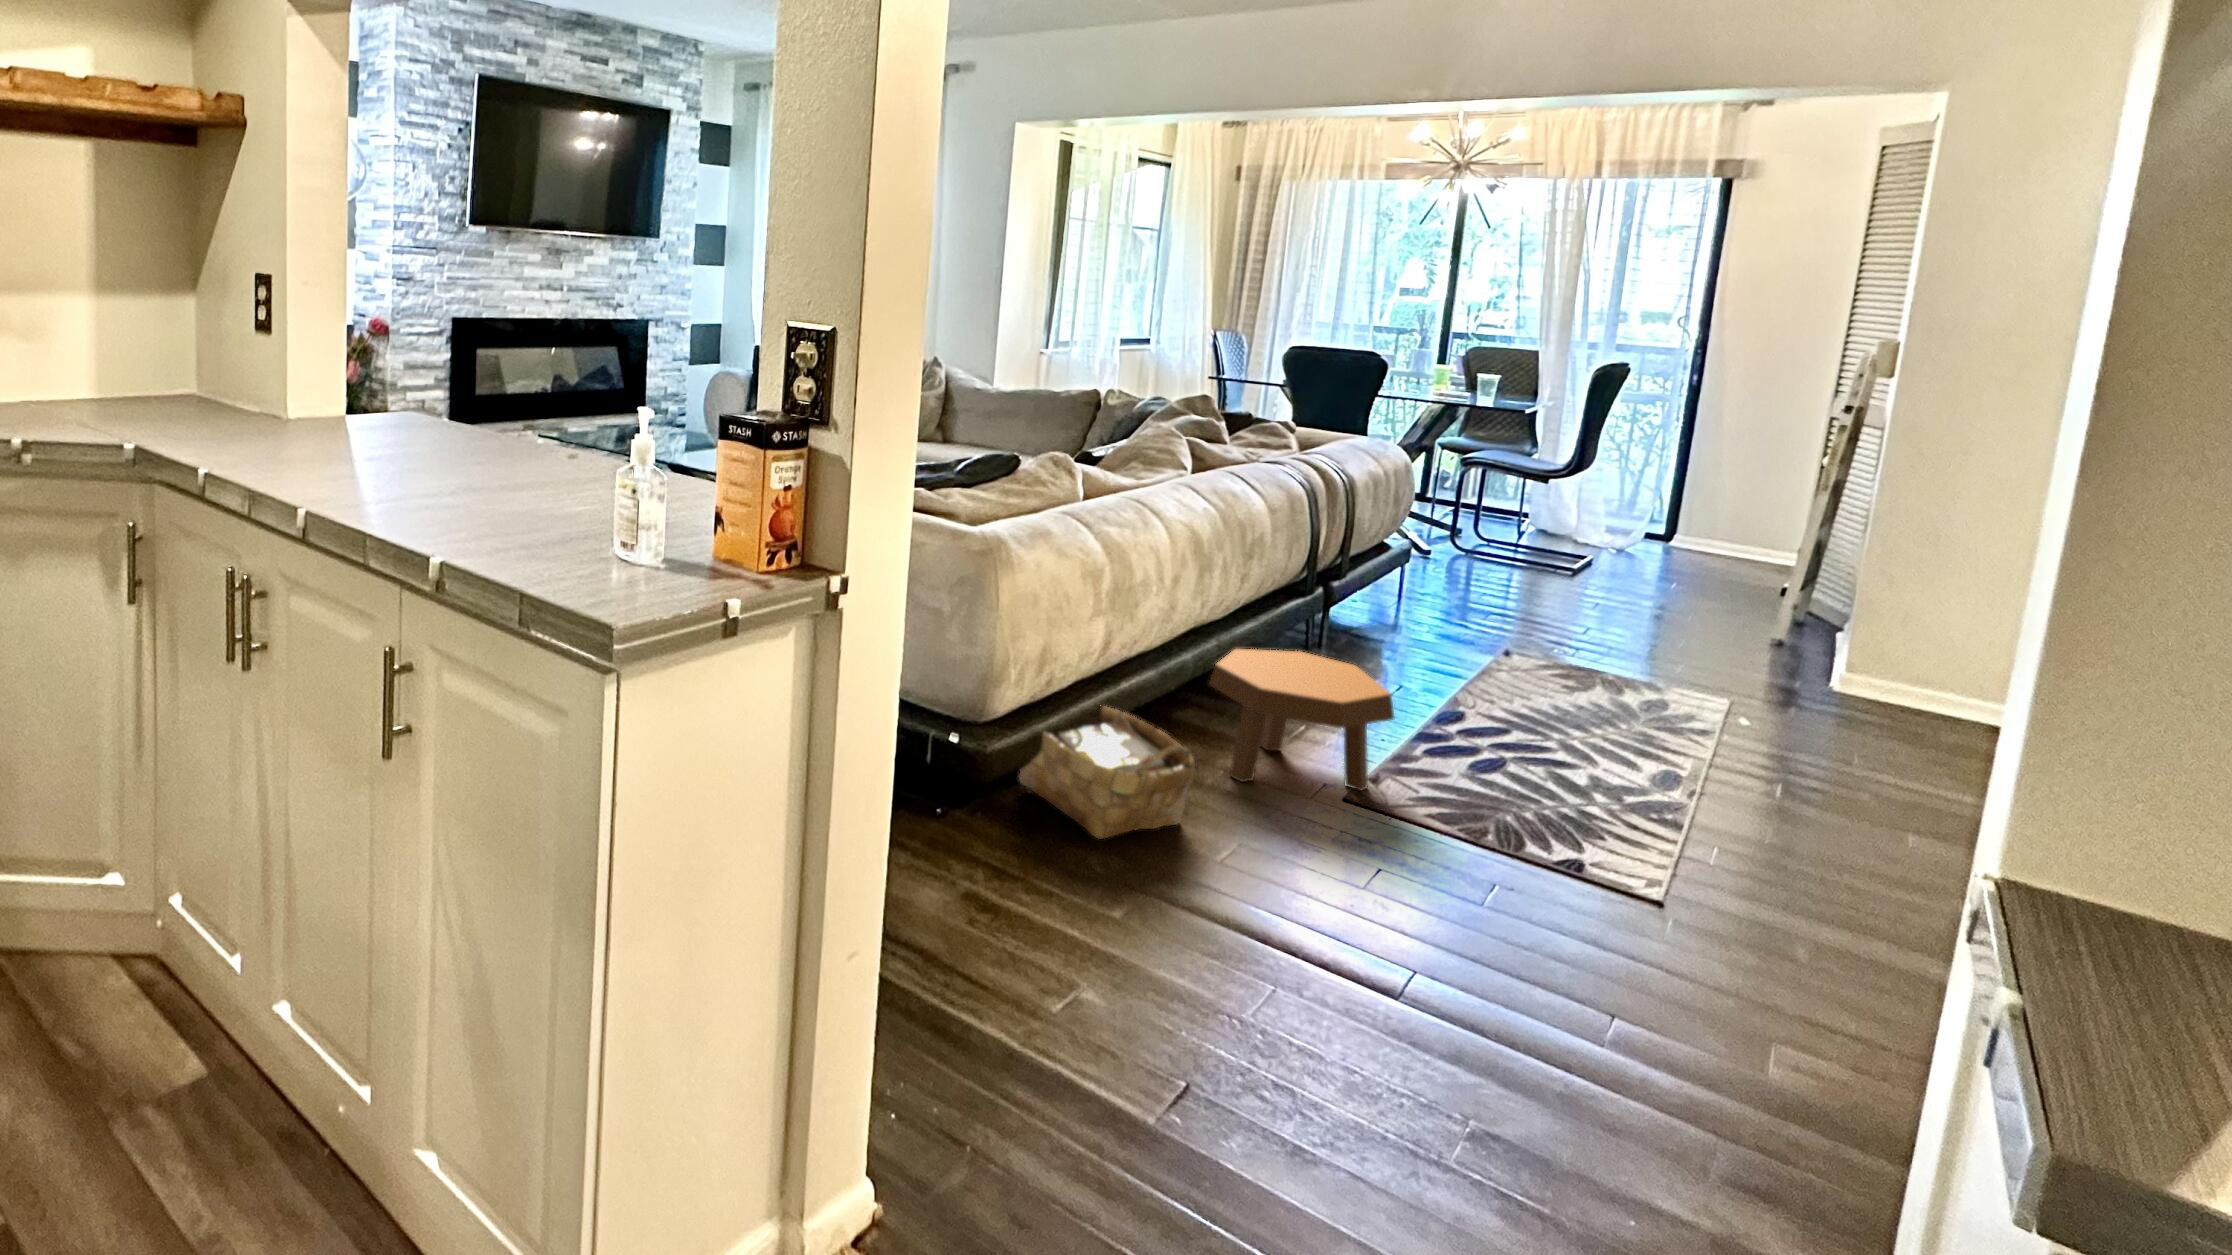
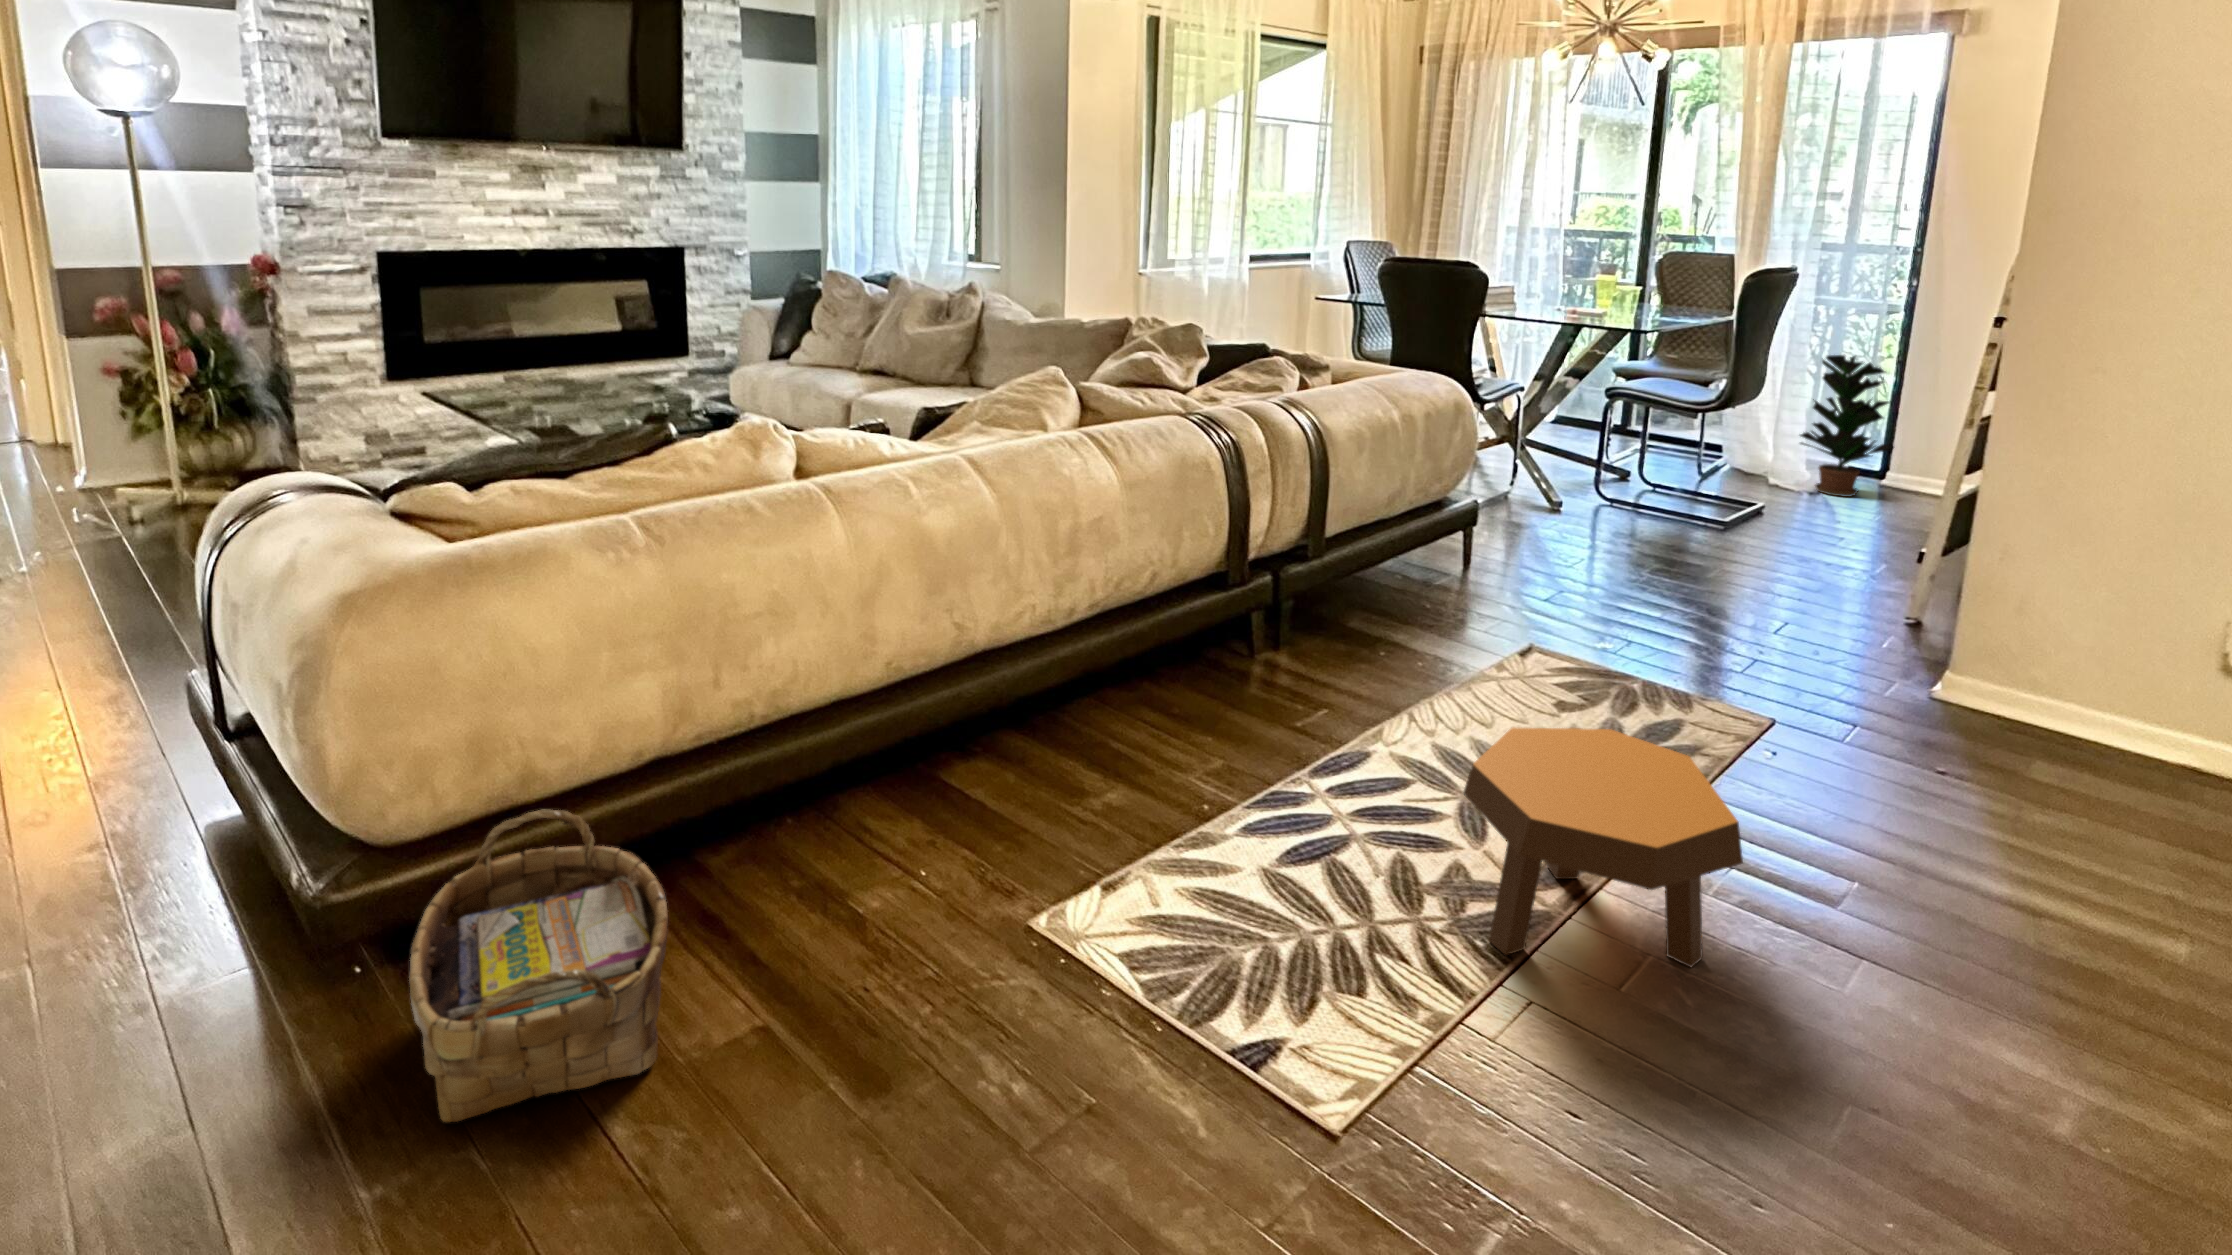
potted plant: none [1608,435,1691,552] -> present [1800,355,1894,497]
footstool: present [1209,649,1394,791] -> present [1463,728,1743,967]

